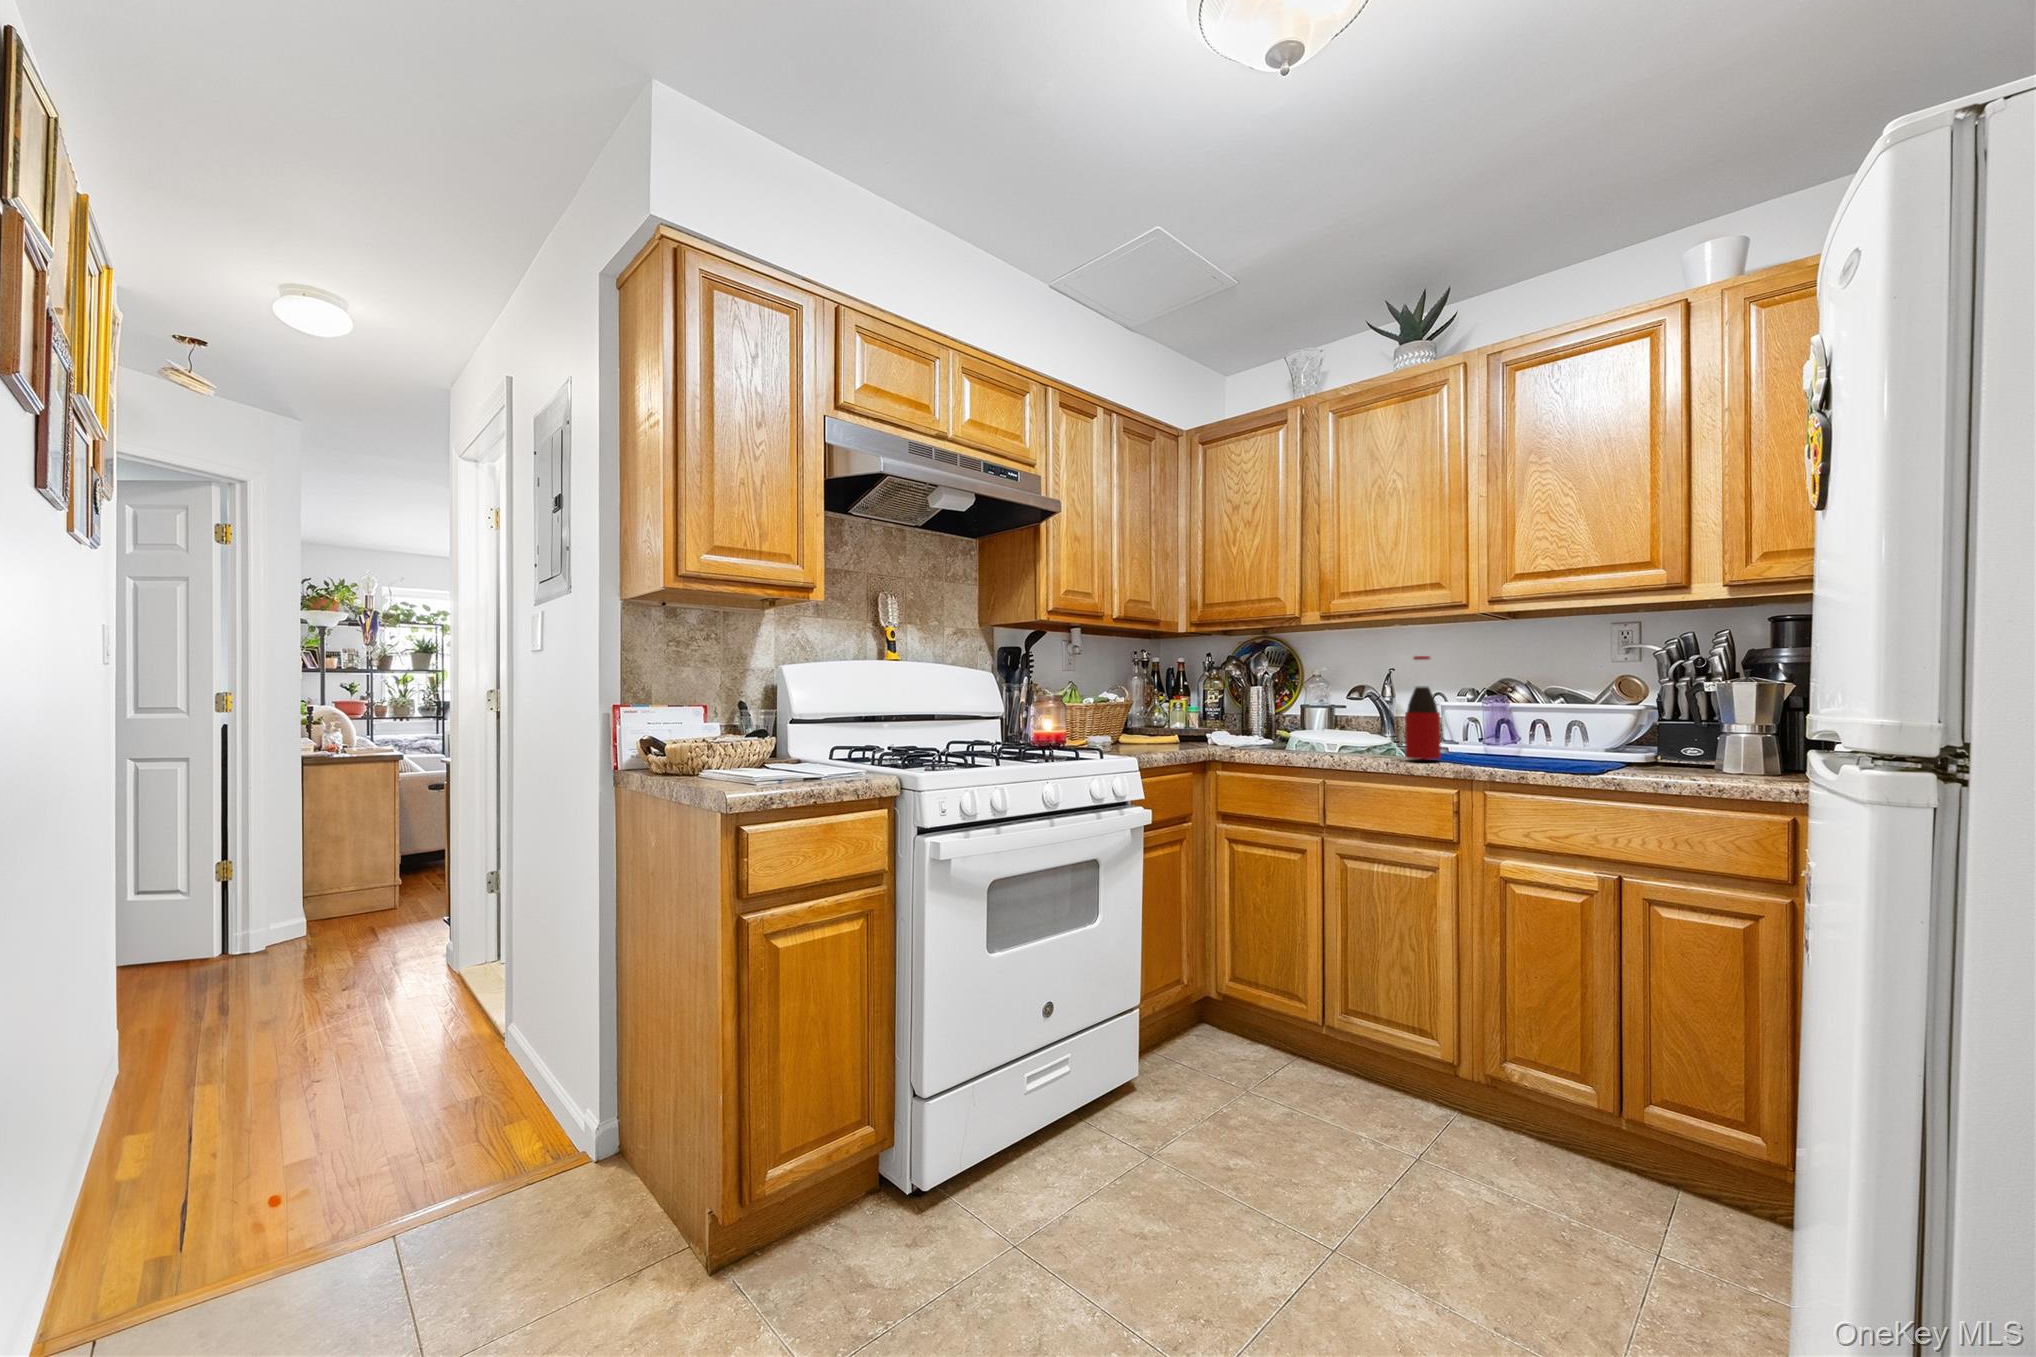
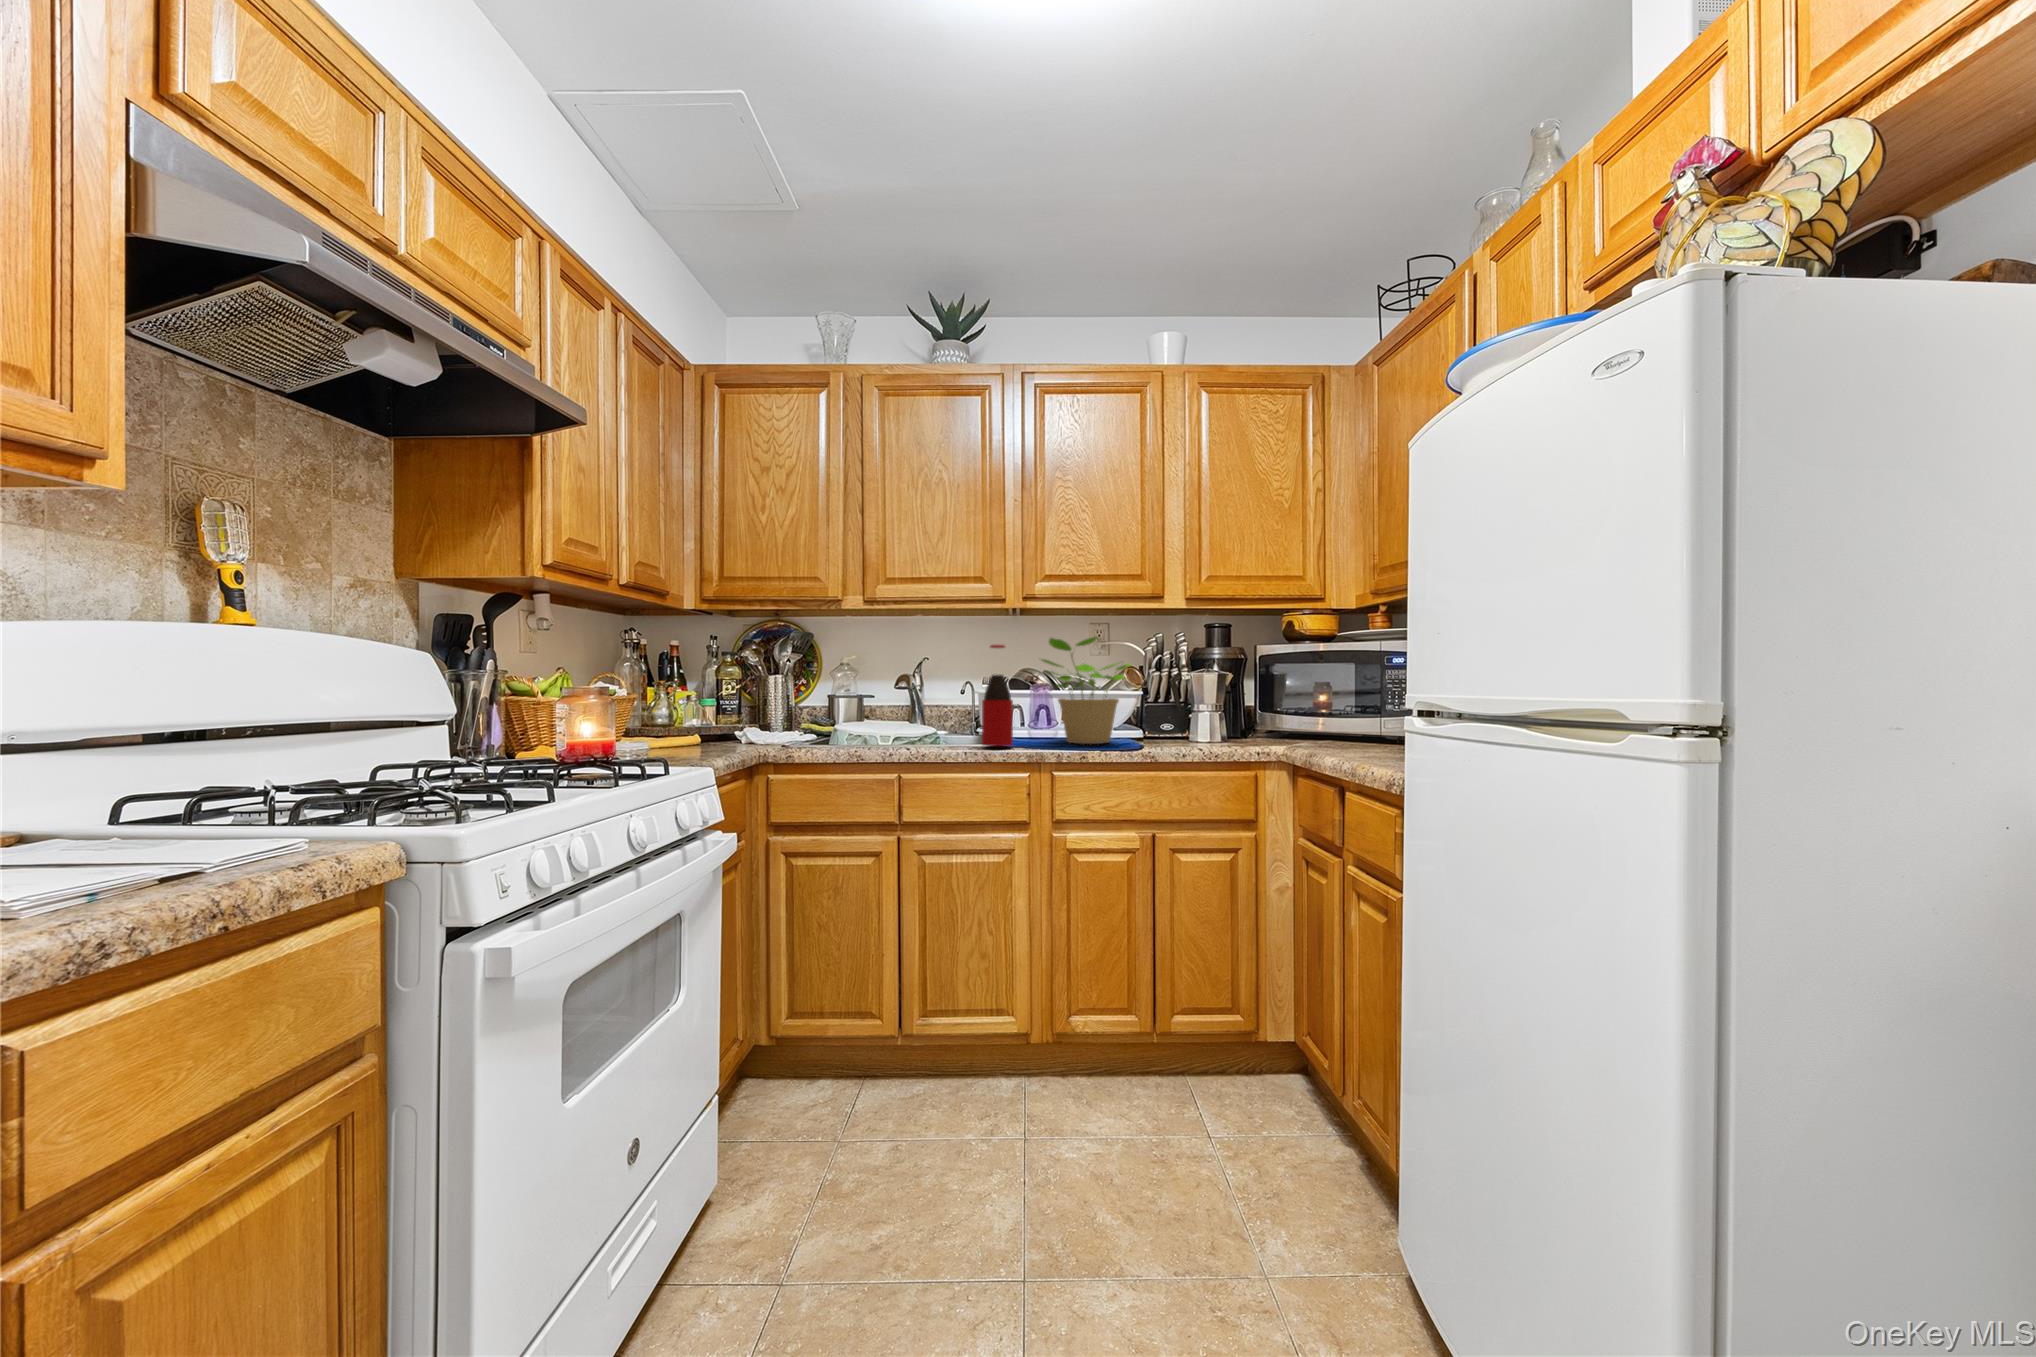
potted plant: none [1478,644,1601,764] -> present [1042,637,1131,744]

